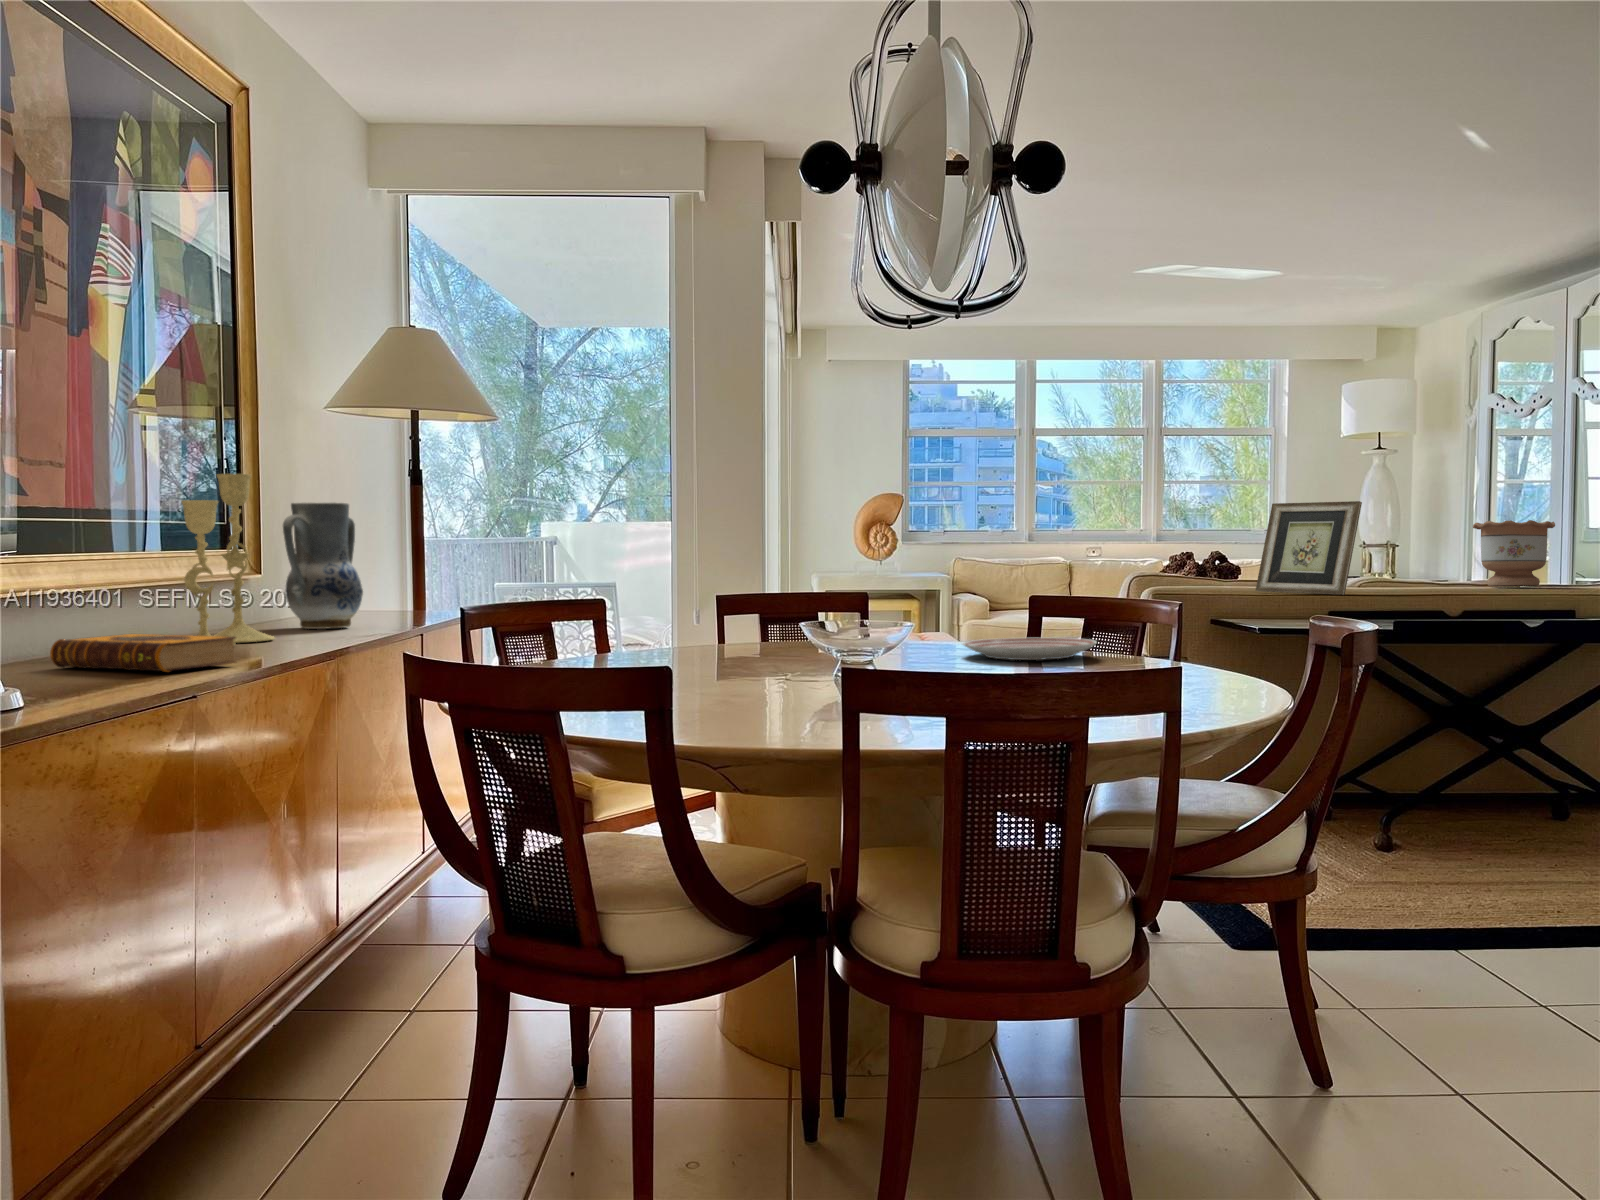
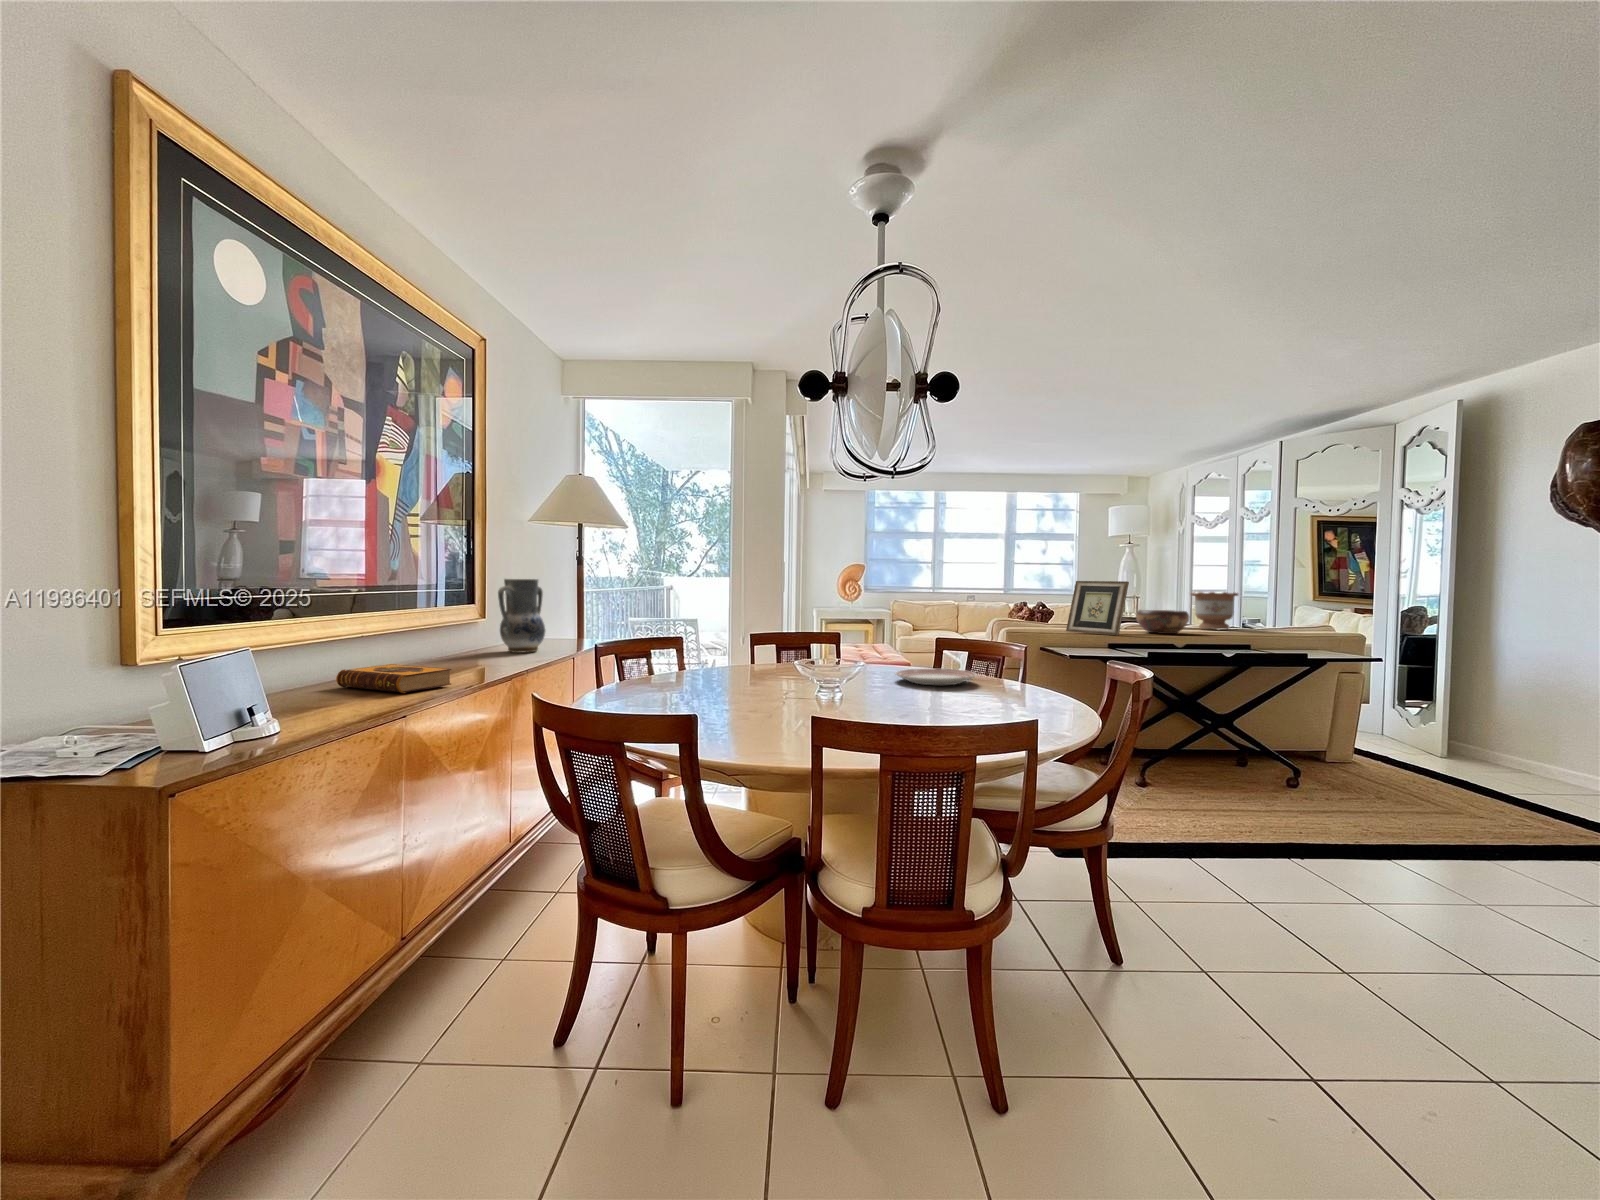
candlestick: present [181,474,274,645] -> none [423,564,488,670]
decorative bowl: none [1376,552,1467,592] -> present [1136,610,1189,634]

